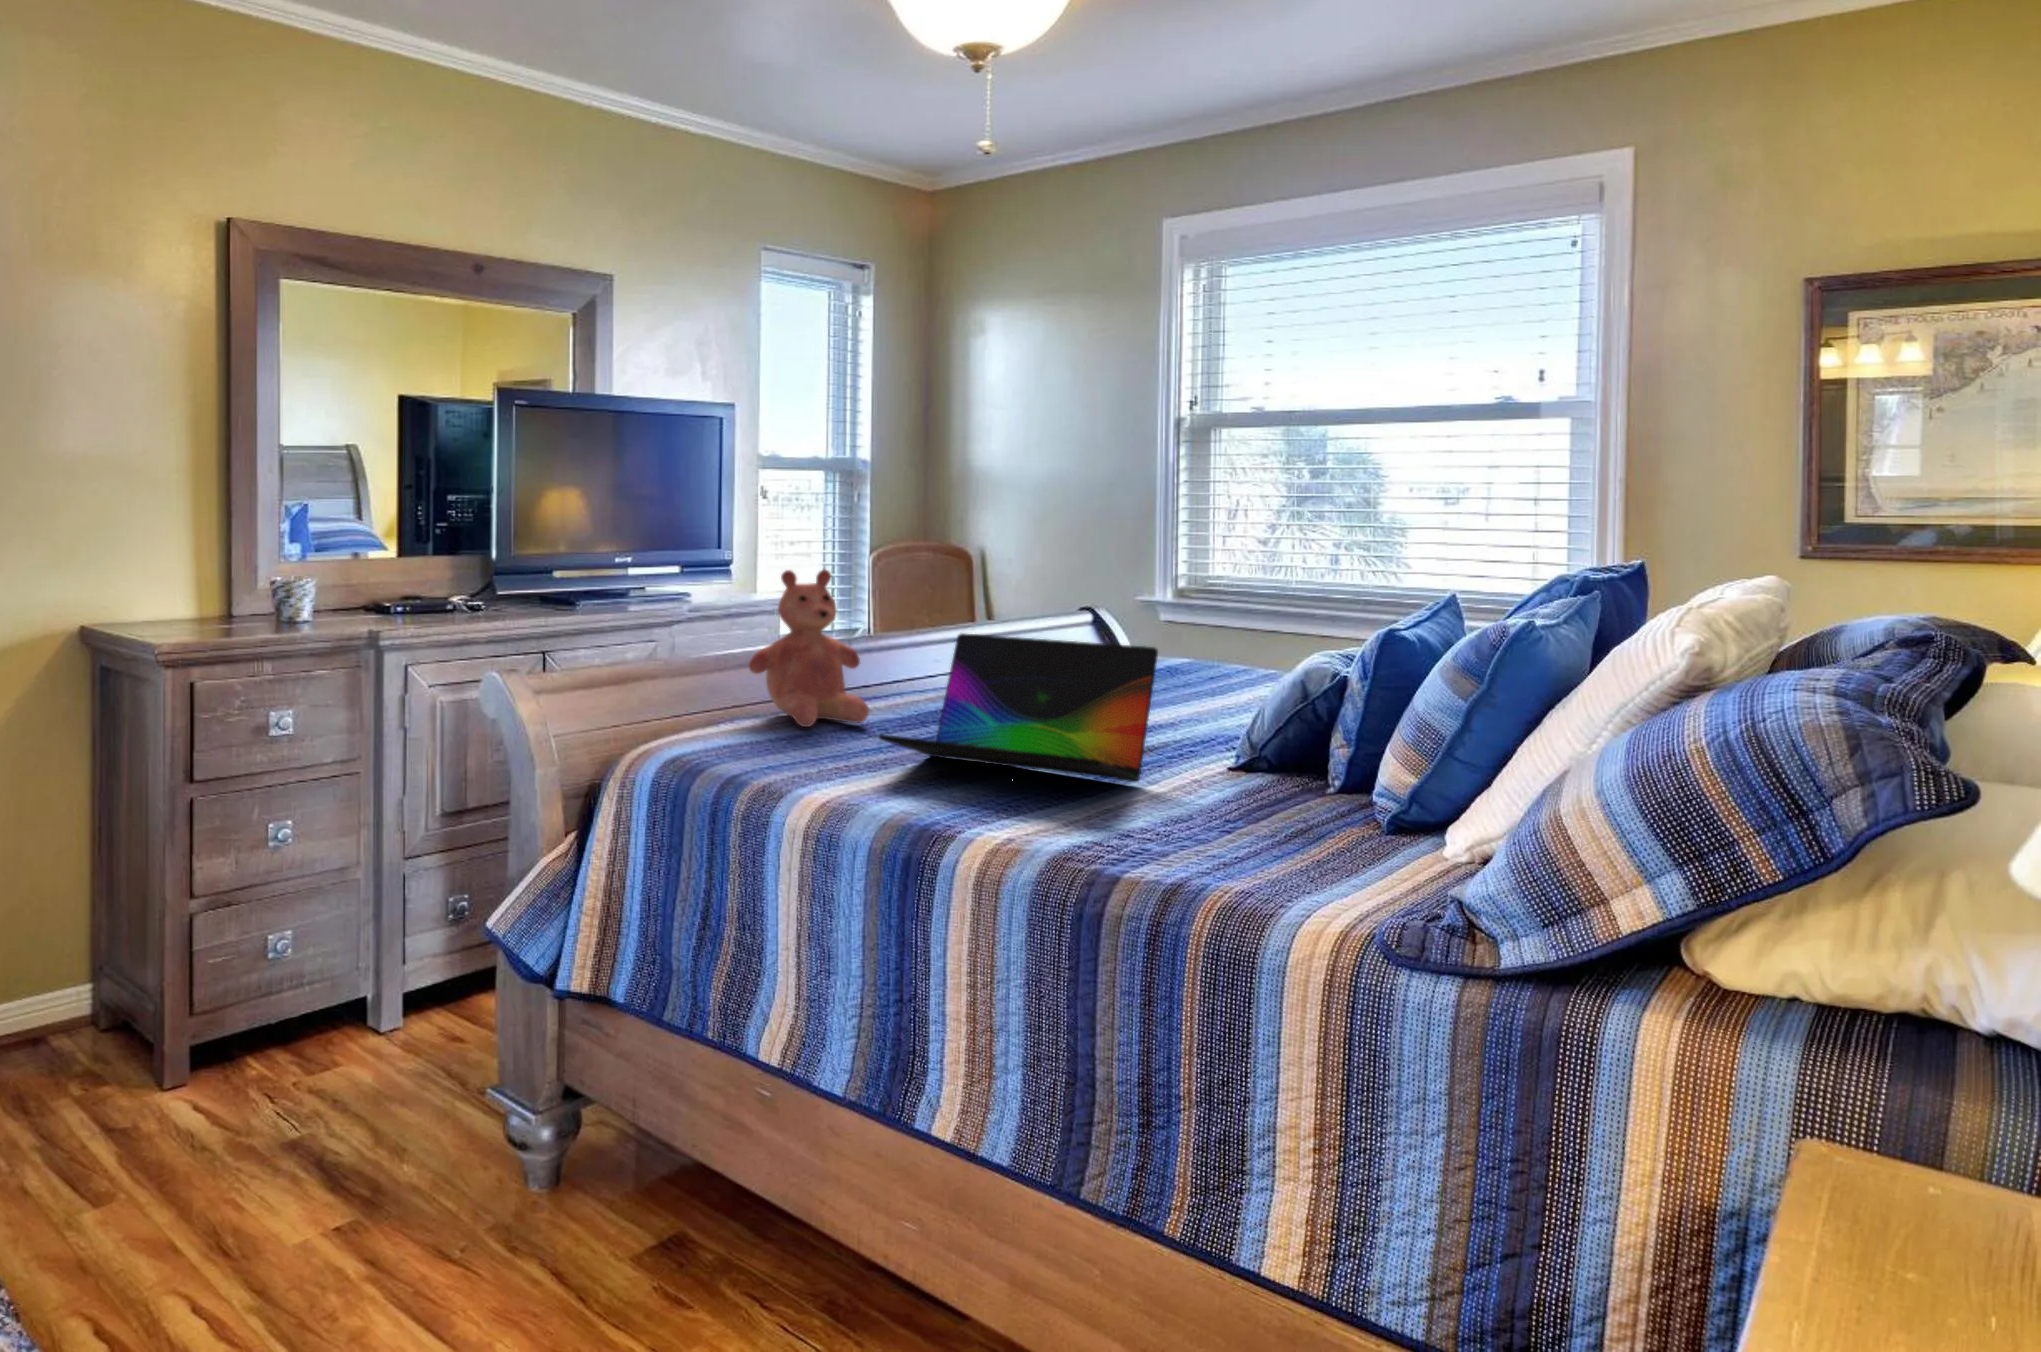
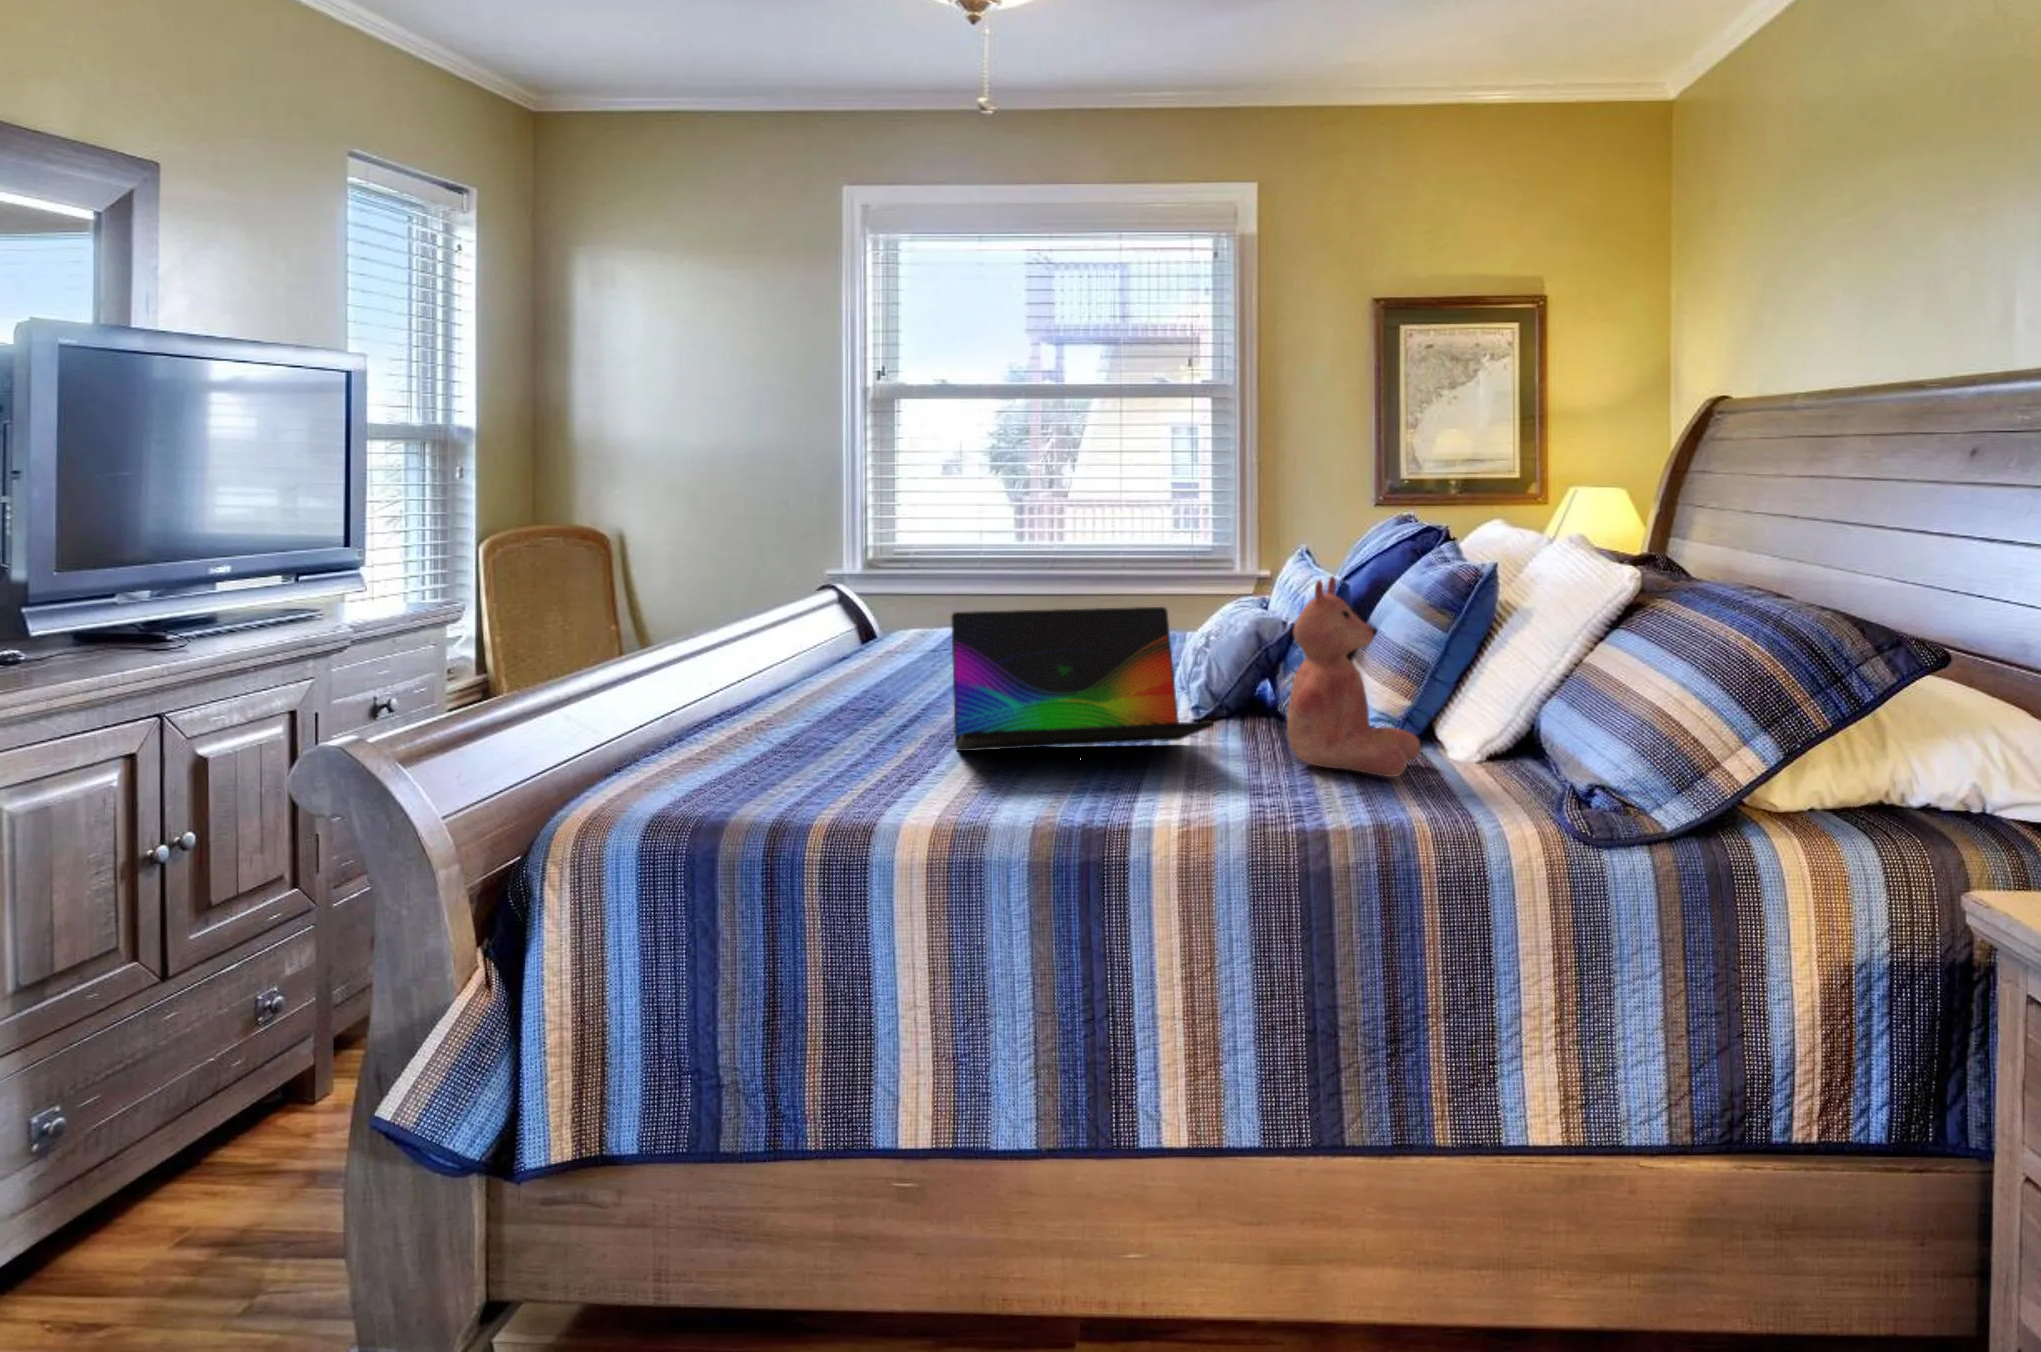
teddy bear: present [749,570,869,727] -> present [1287,576,1420,777]

